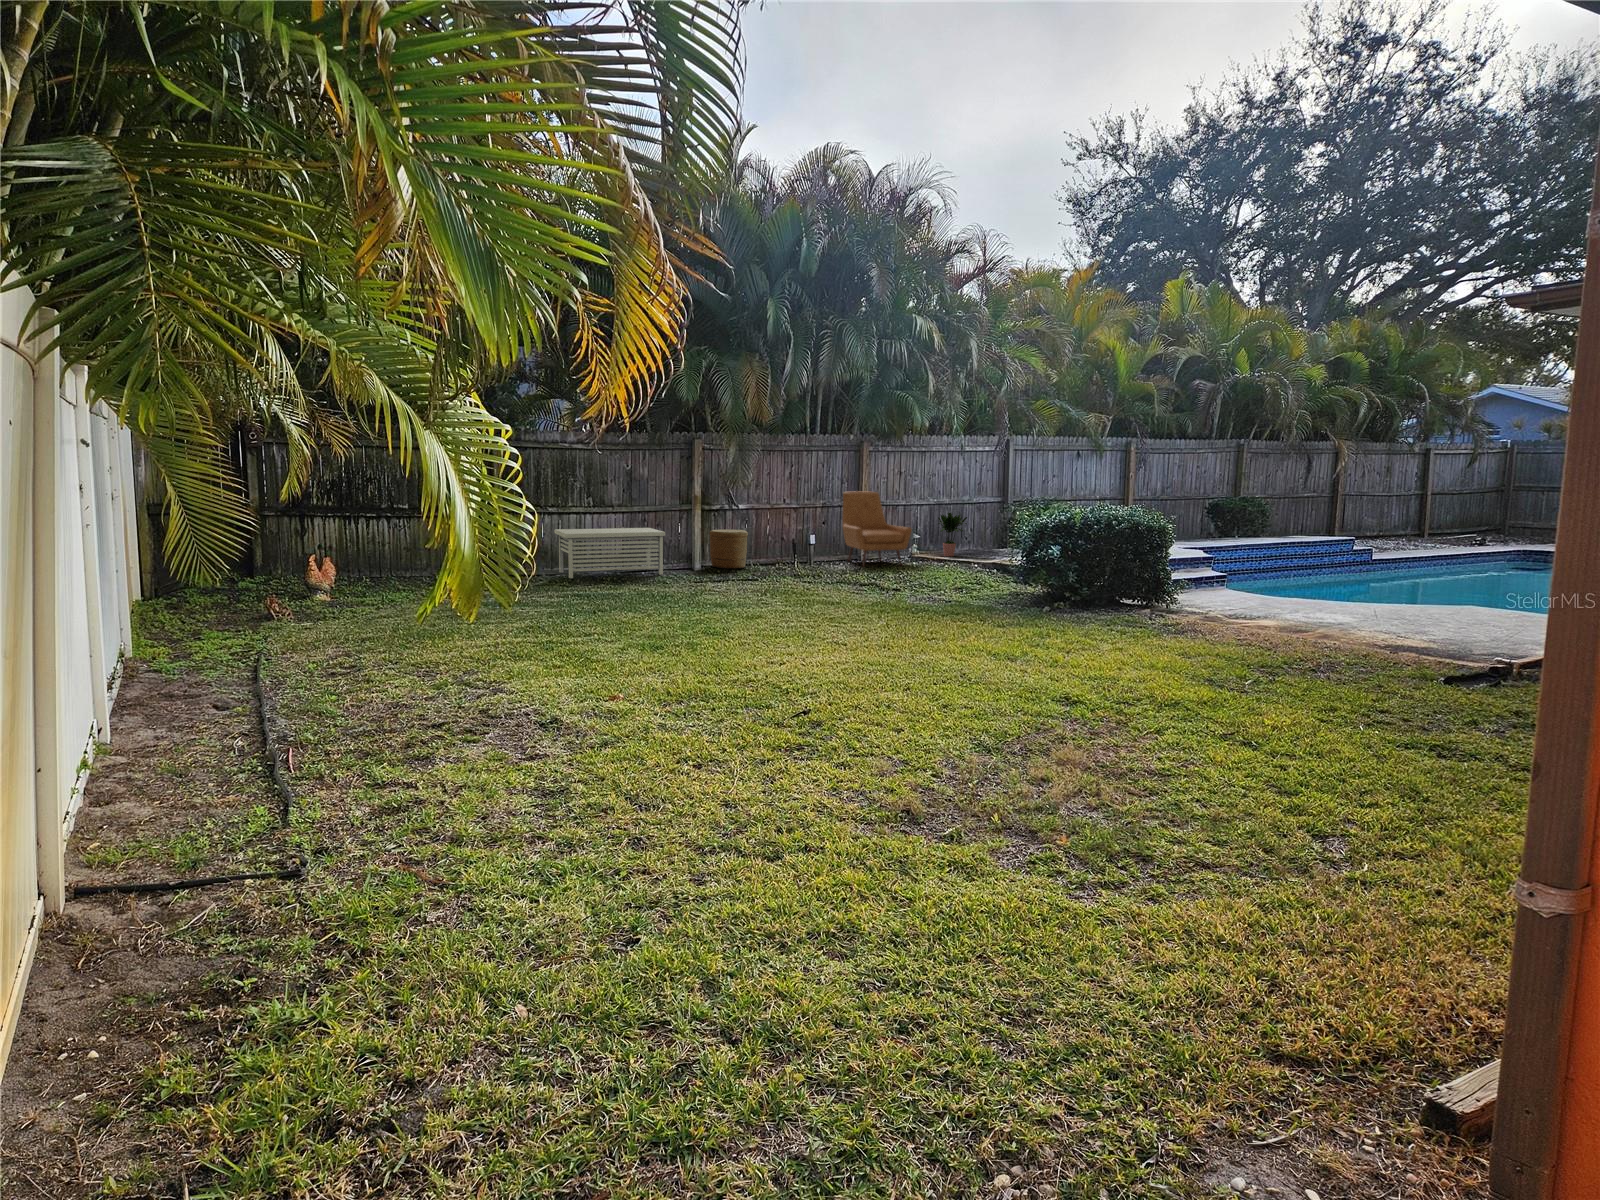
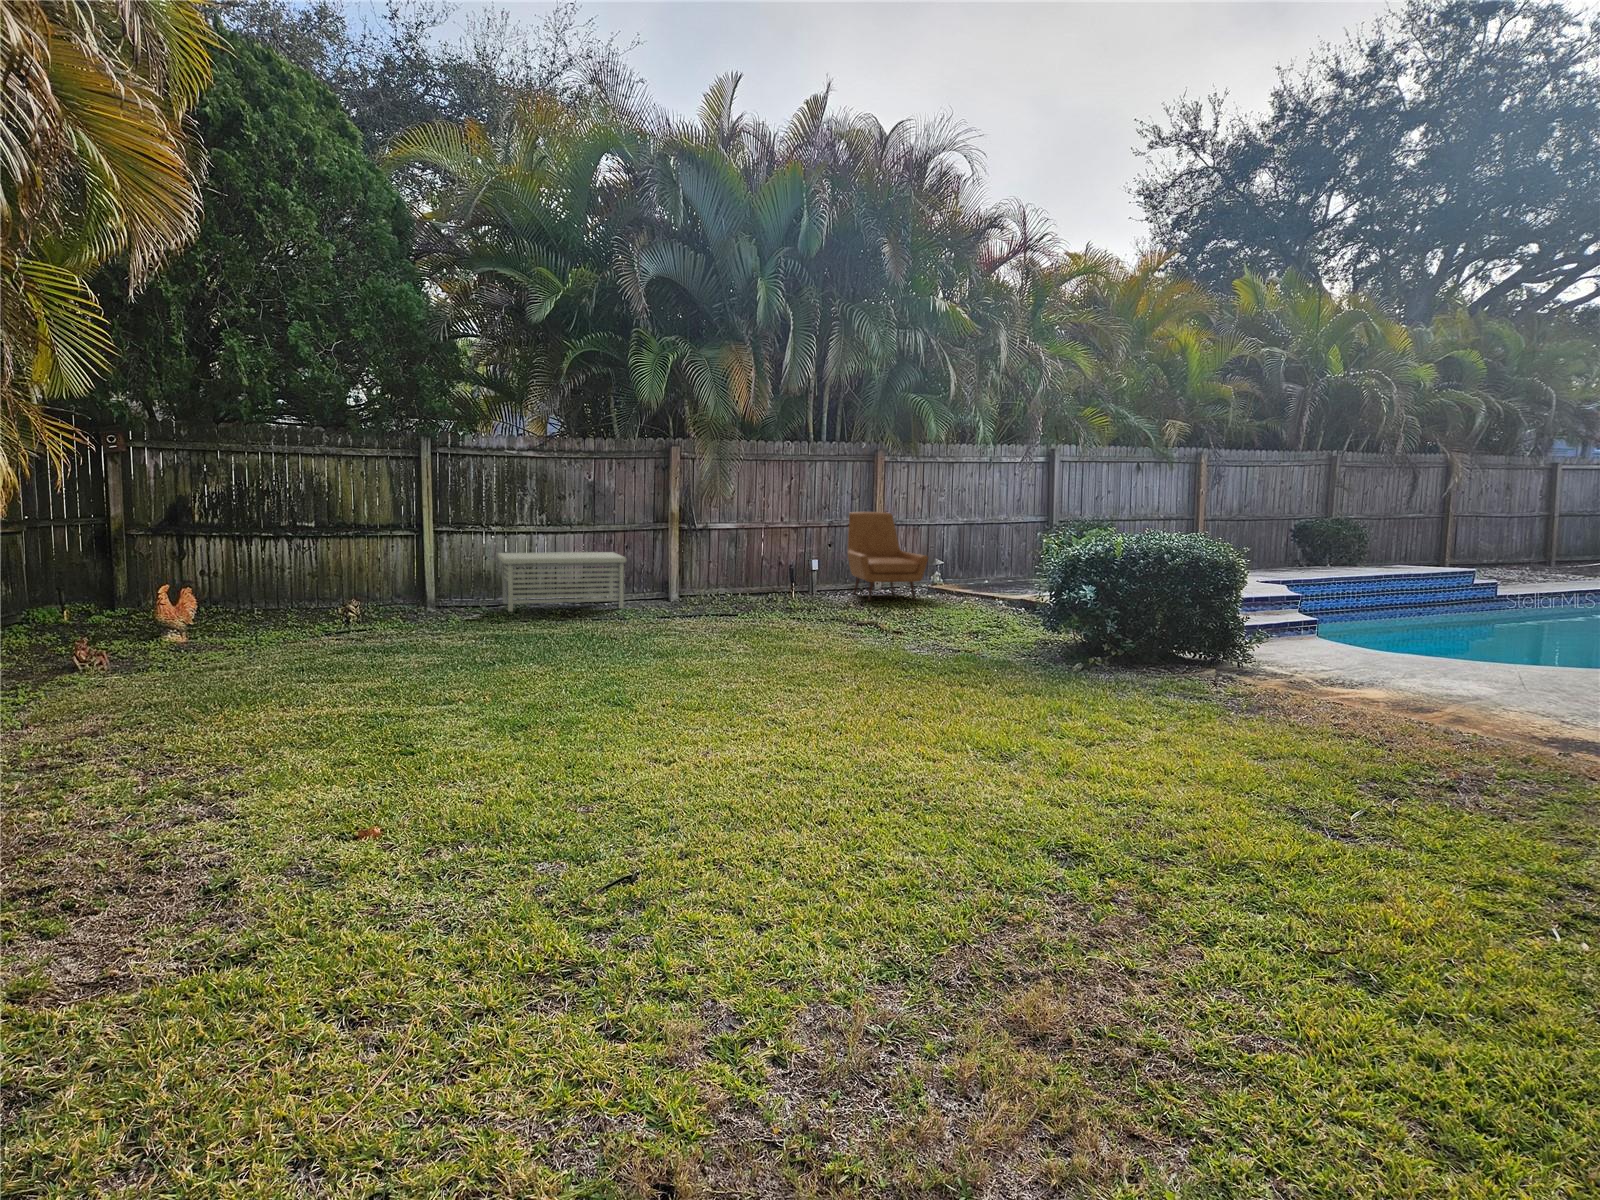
potted plant: present [938,513,967,556] -> none [962,537,1002,589]
woven basket: present [709,530,748,569] -> none [686,555,731,602]

